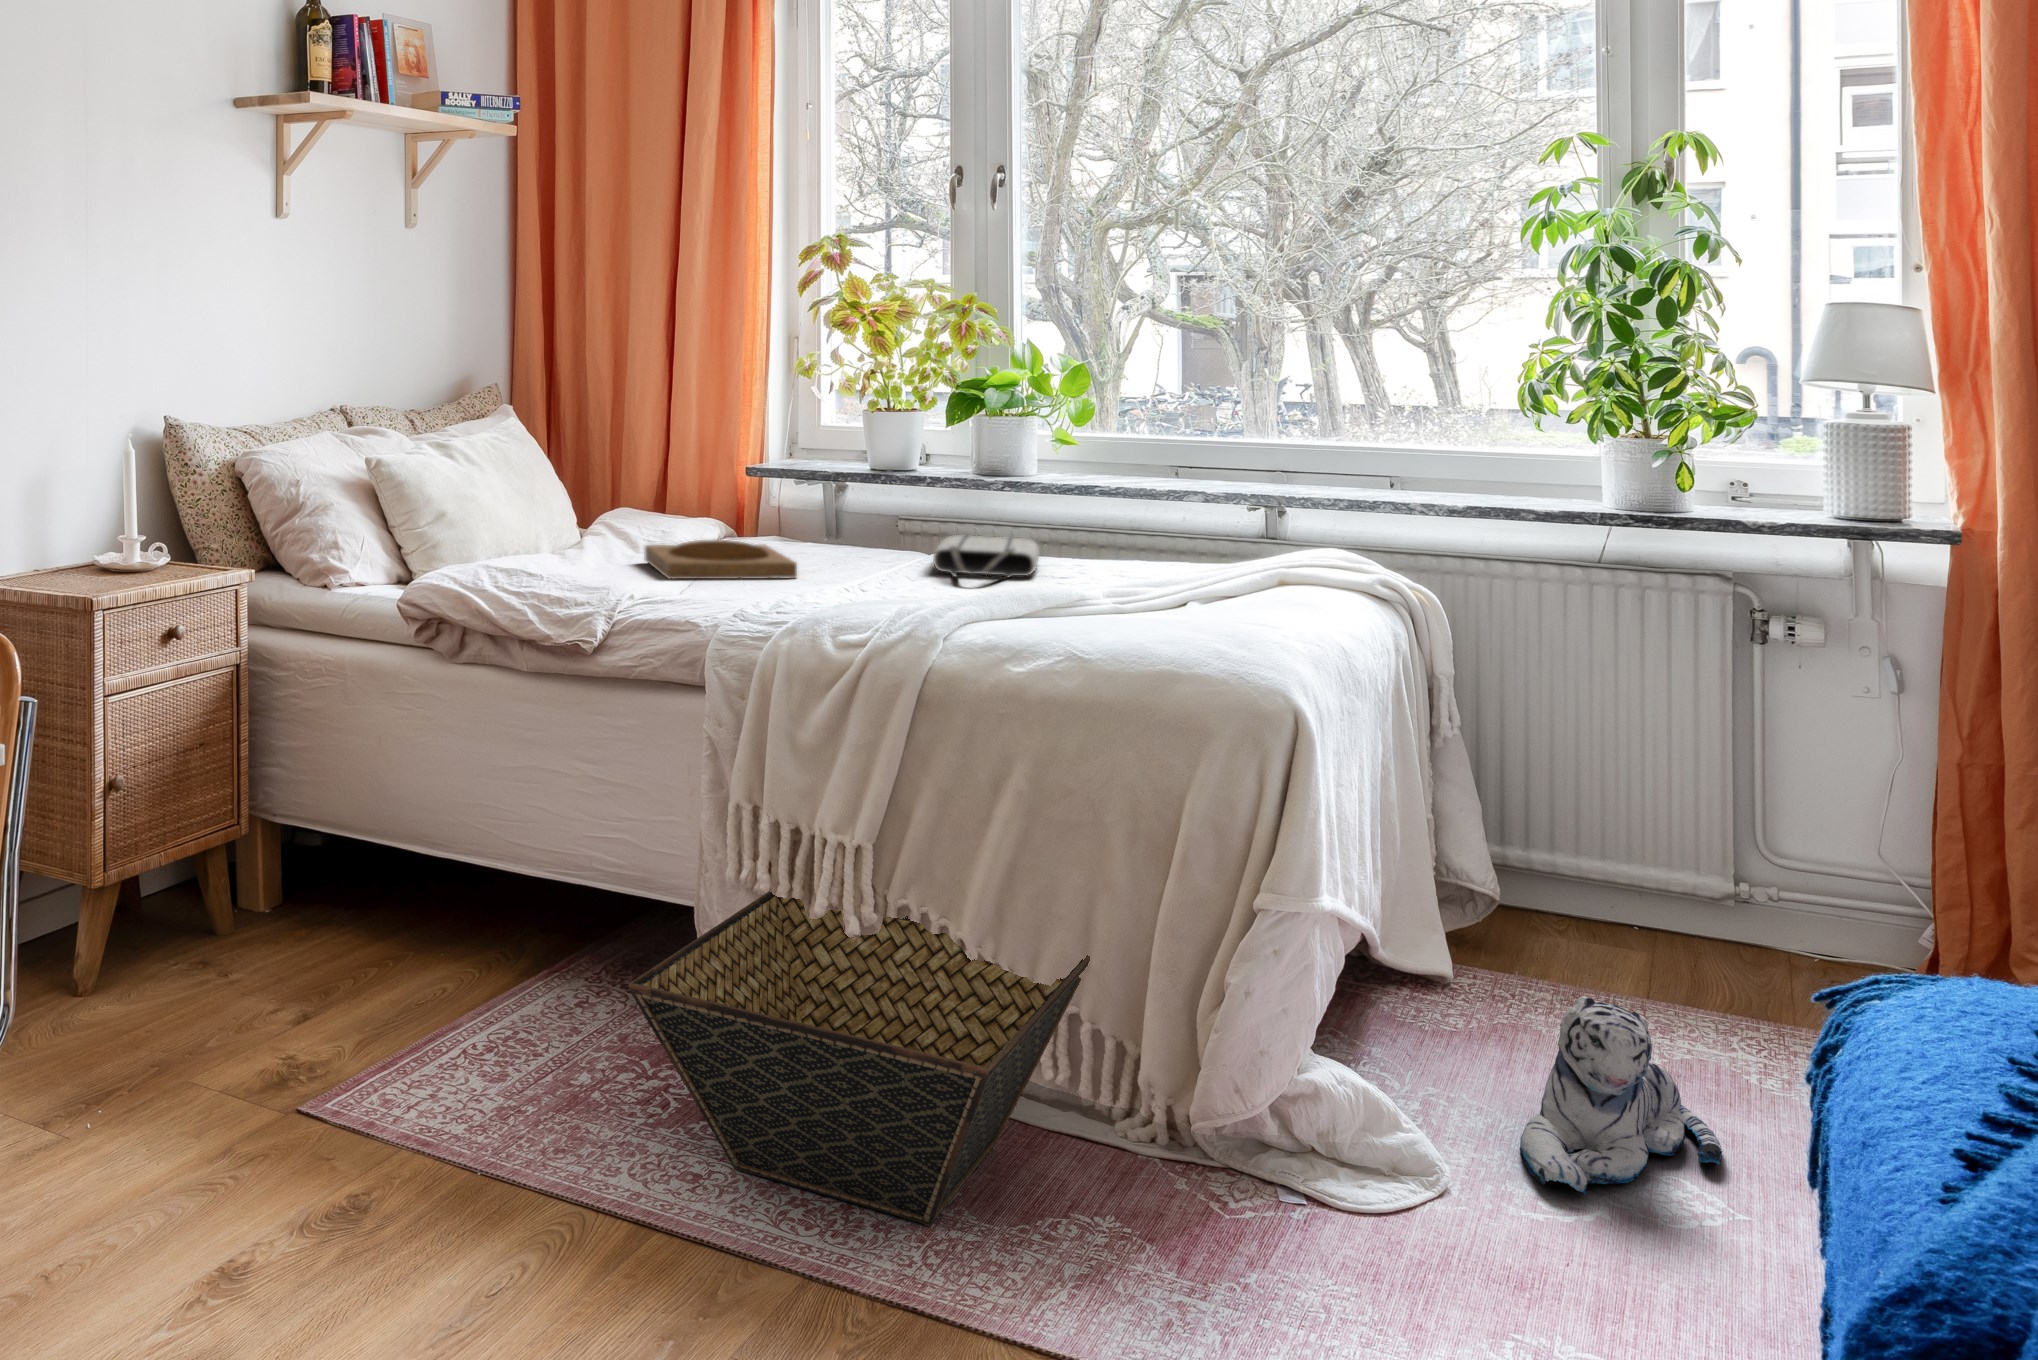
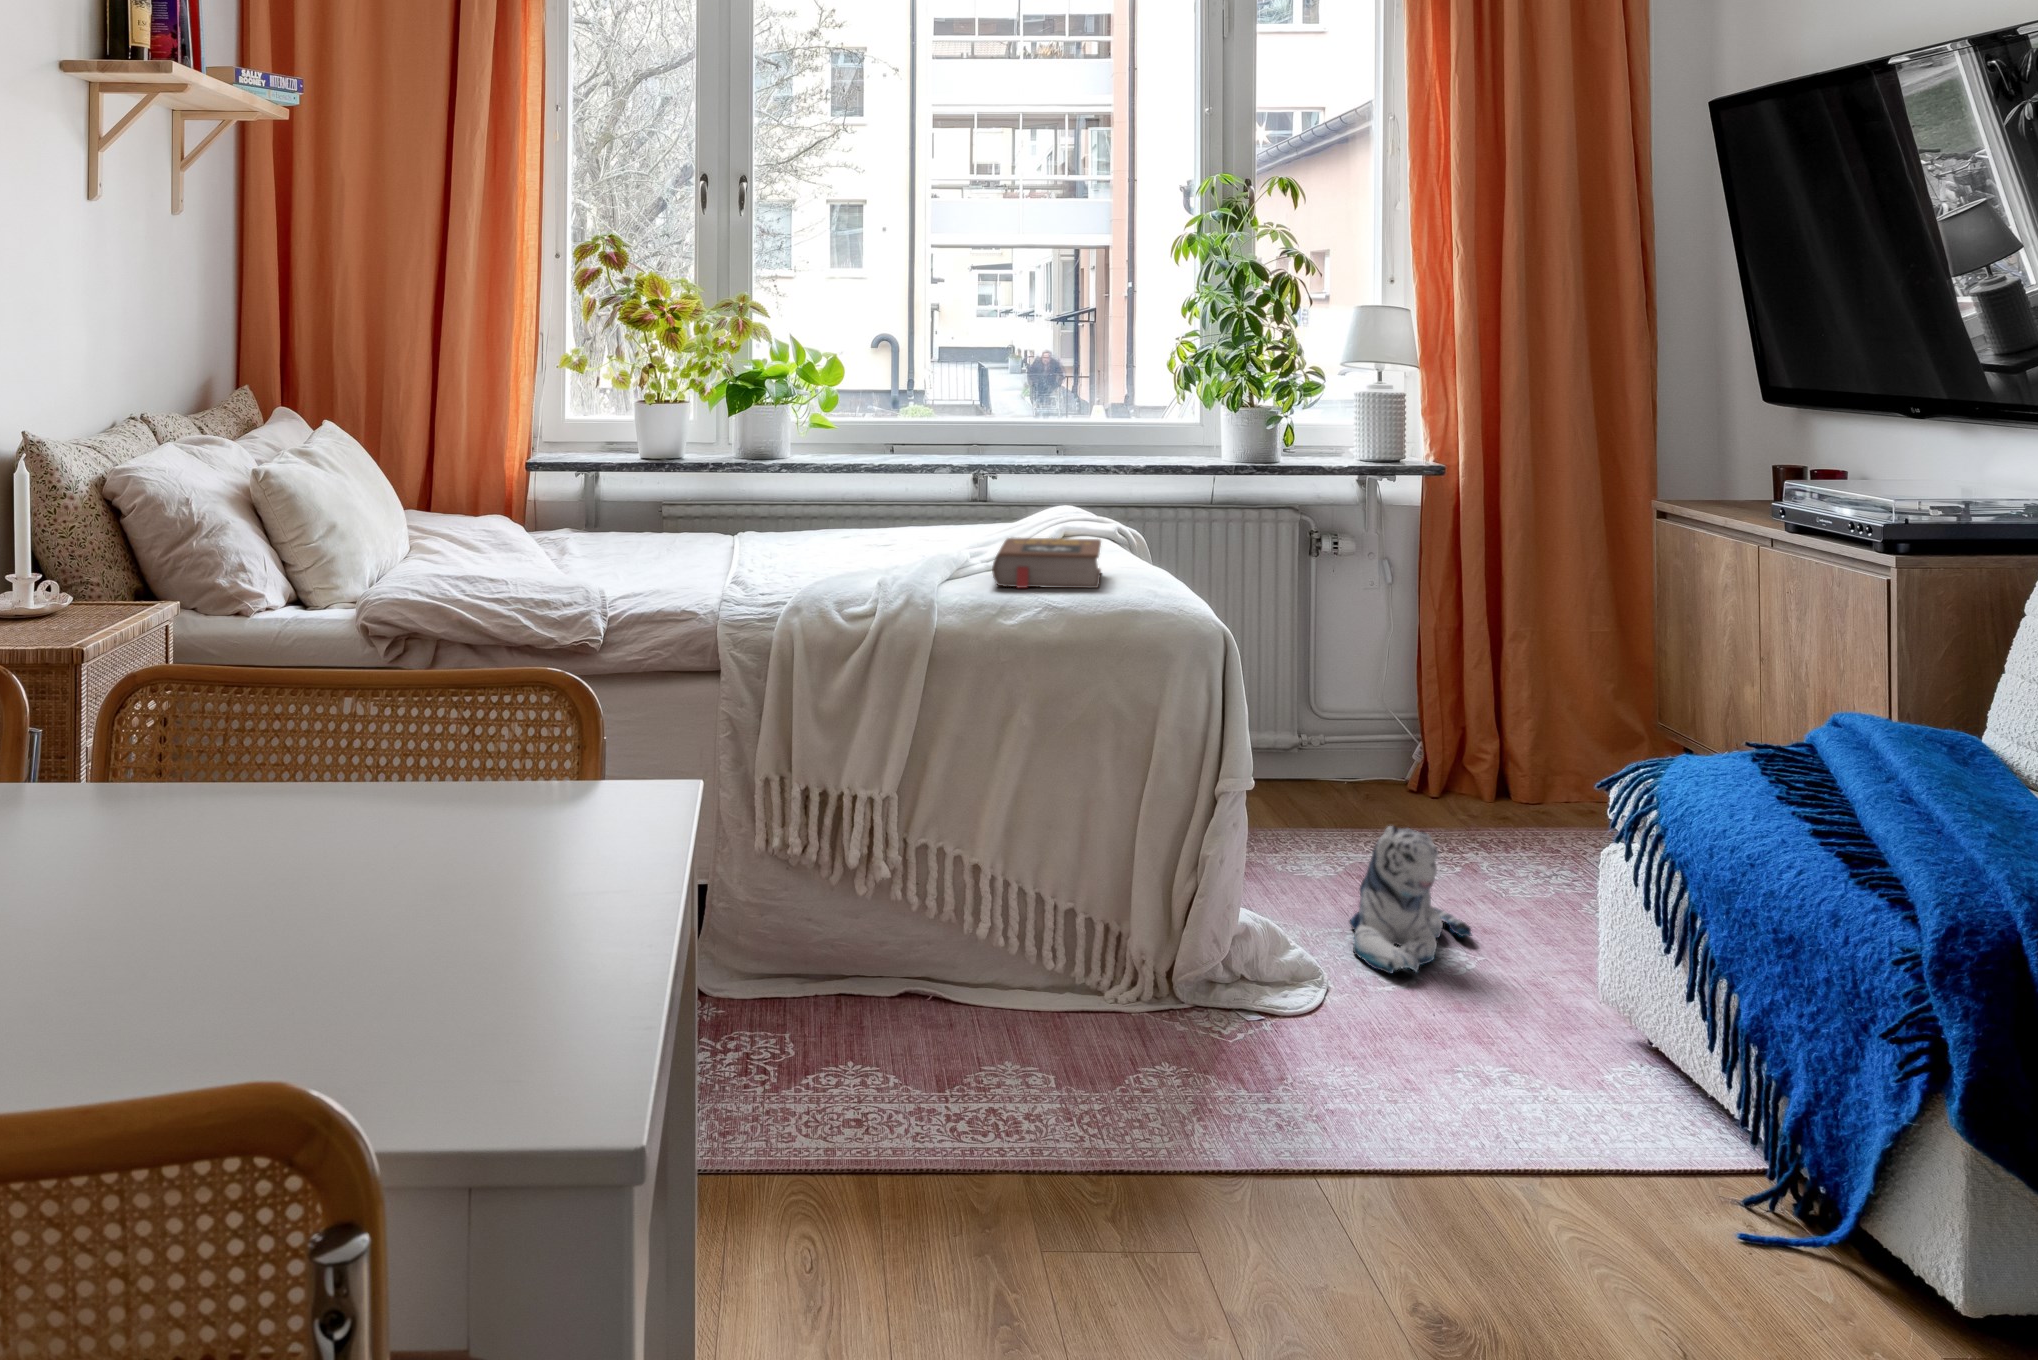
tote bag: present [933,535,1040,578] -> none [786,513,894,550]
tray: present [644,540,797,579] -> none [532,532,704,573]
book: none [1006,582,1180,651] -> present [992,538,1101,588]
basket: present [628,891,1090,1226] -> none [778,850,1131,1109]

